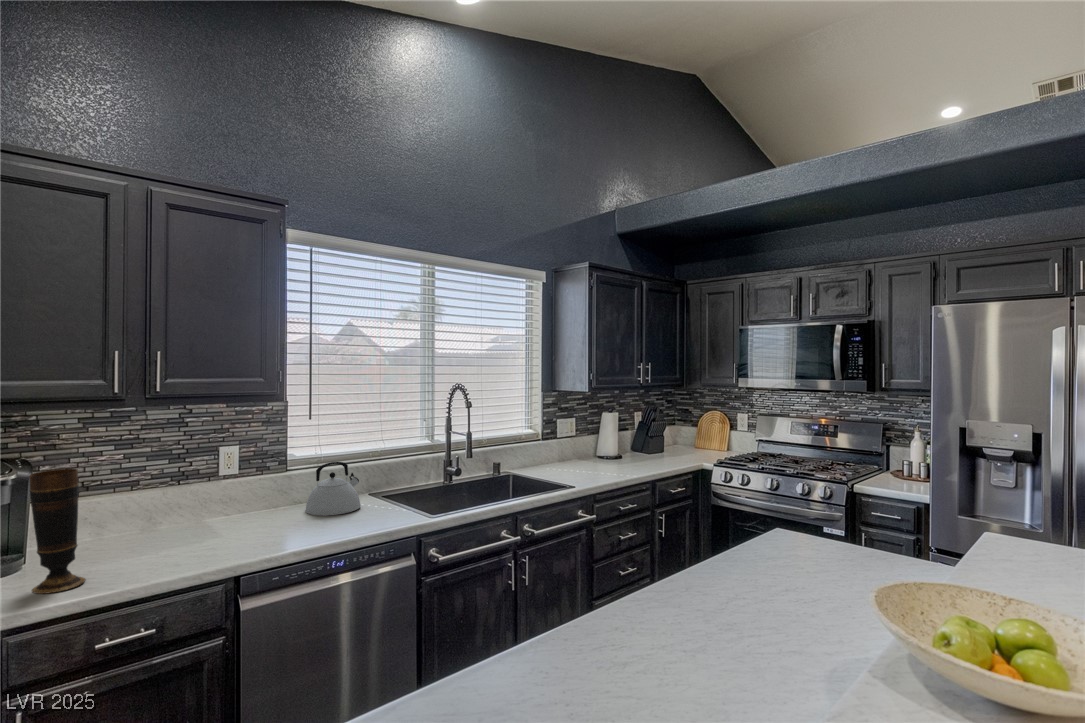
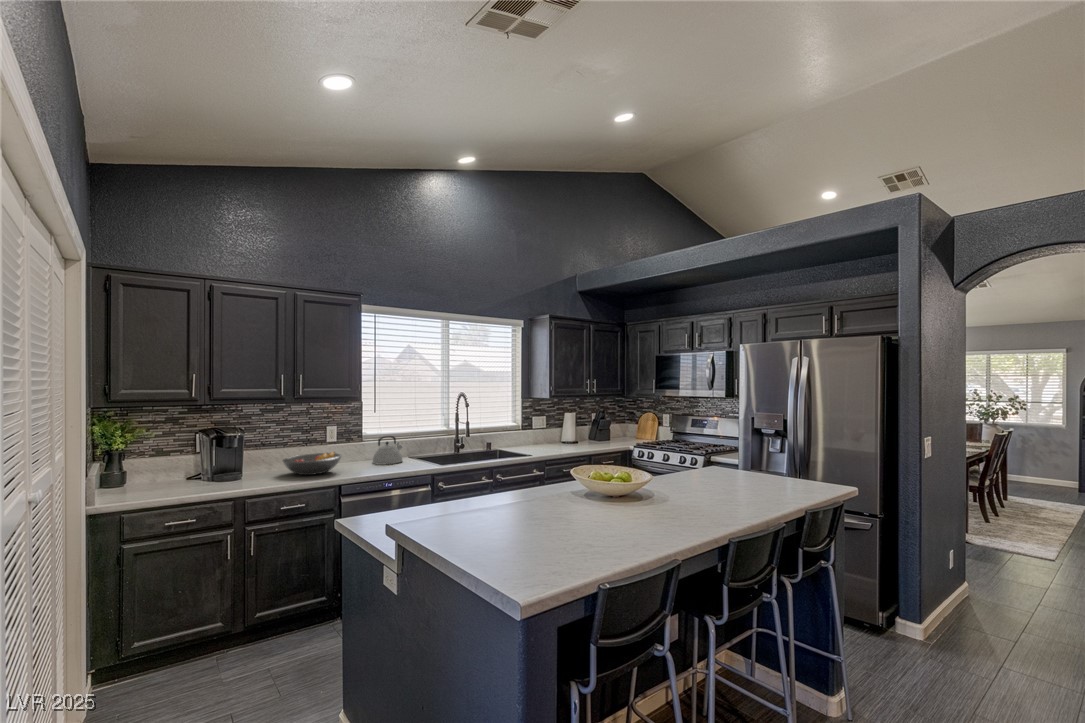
vase: present [29,468,85,594] -> none [250,429,272,485]
fruit bowl: none [118,500,245,553] -> present [283,451,341,475]

